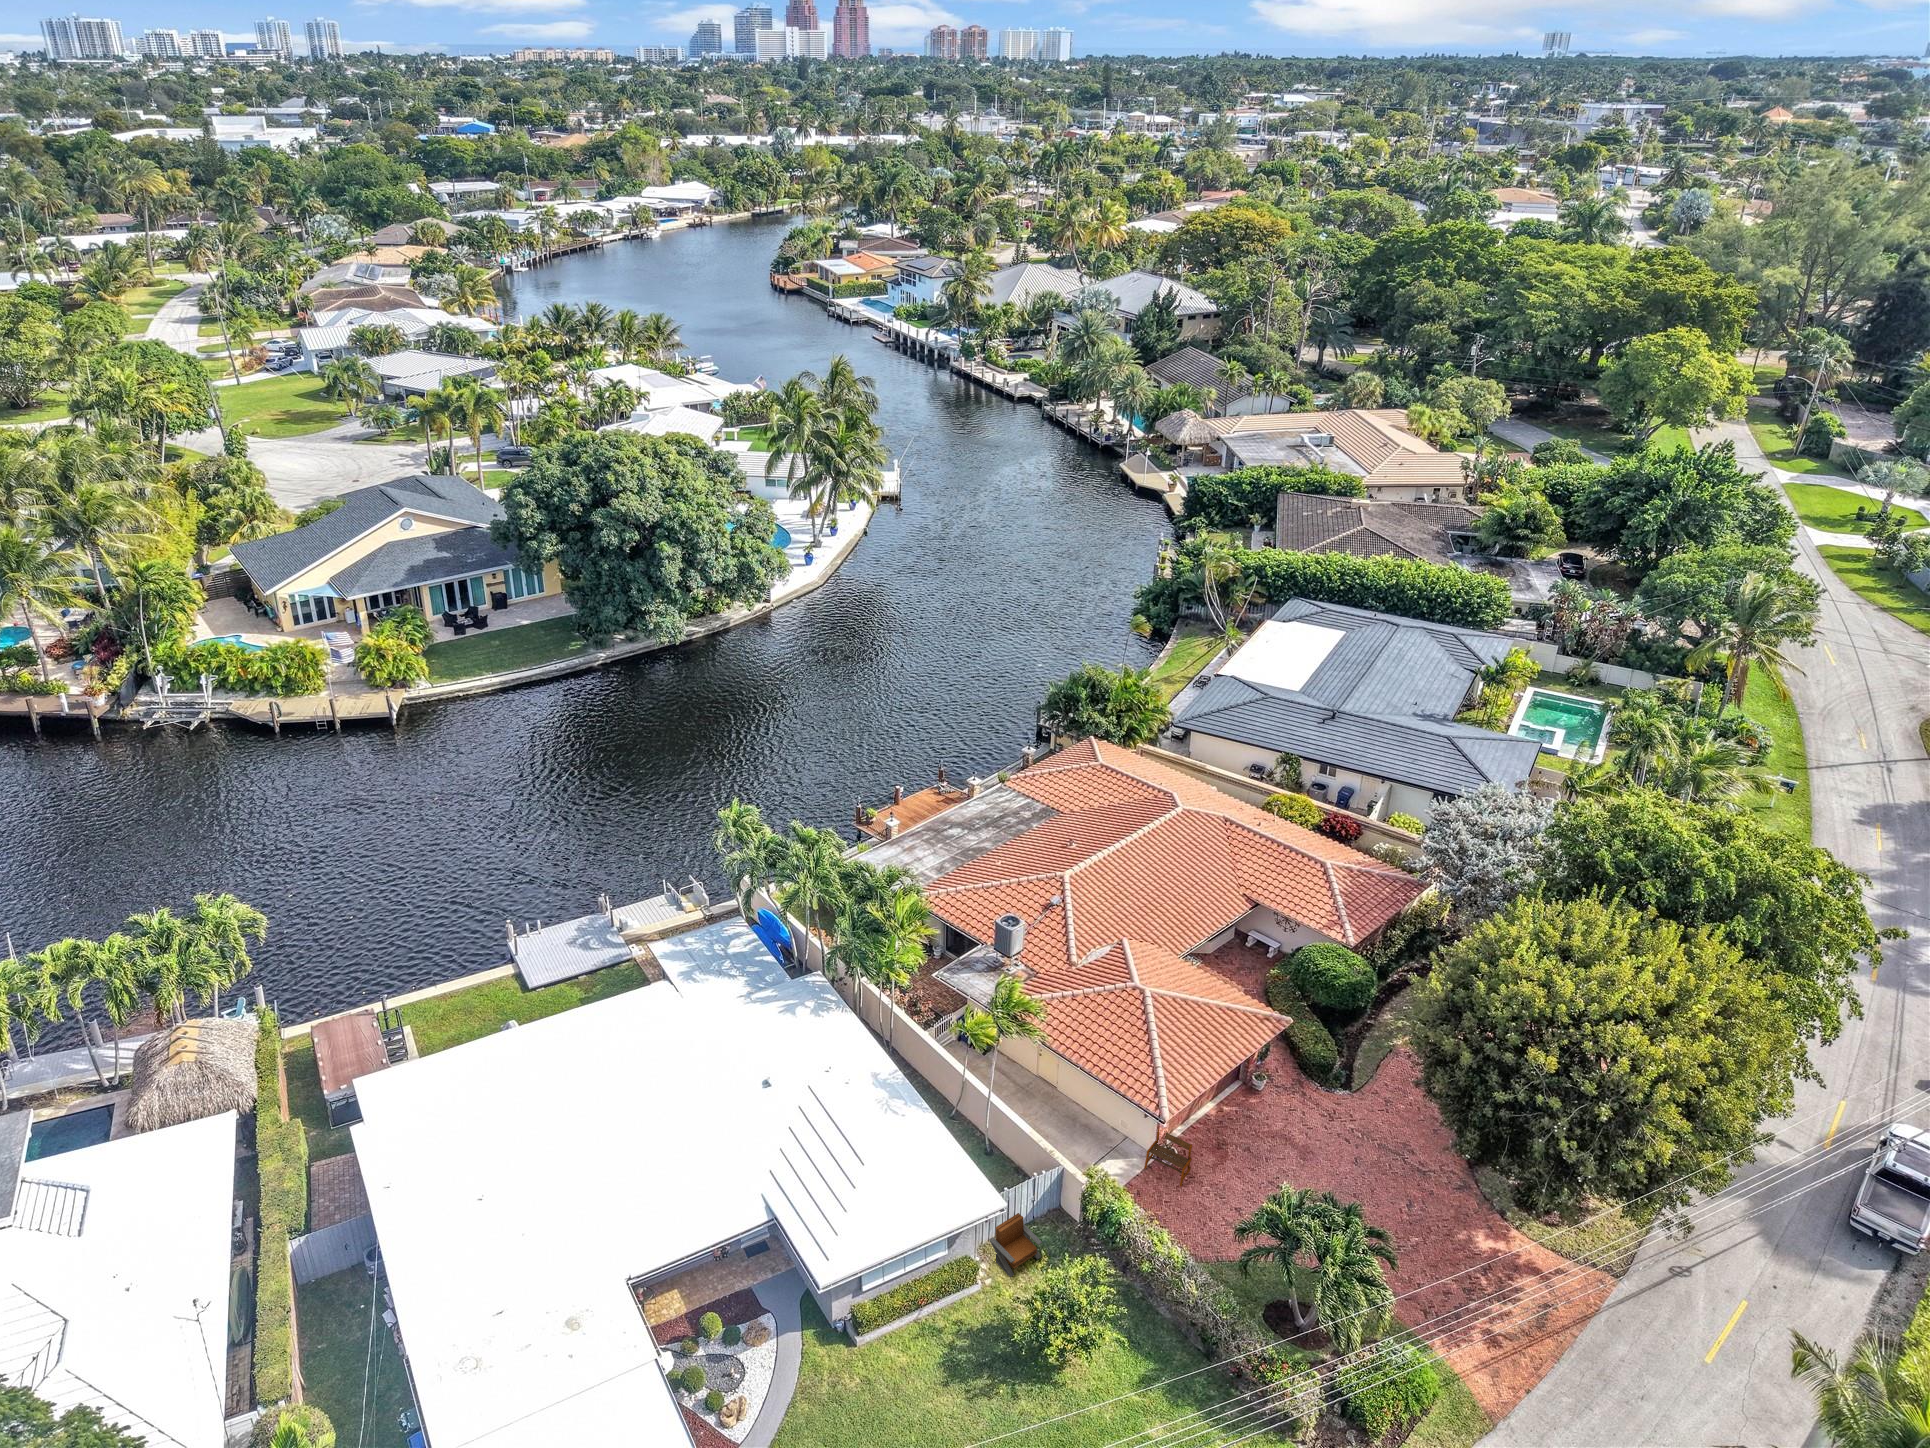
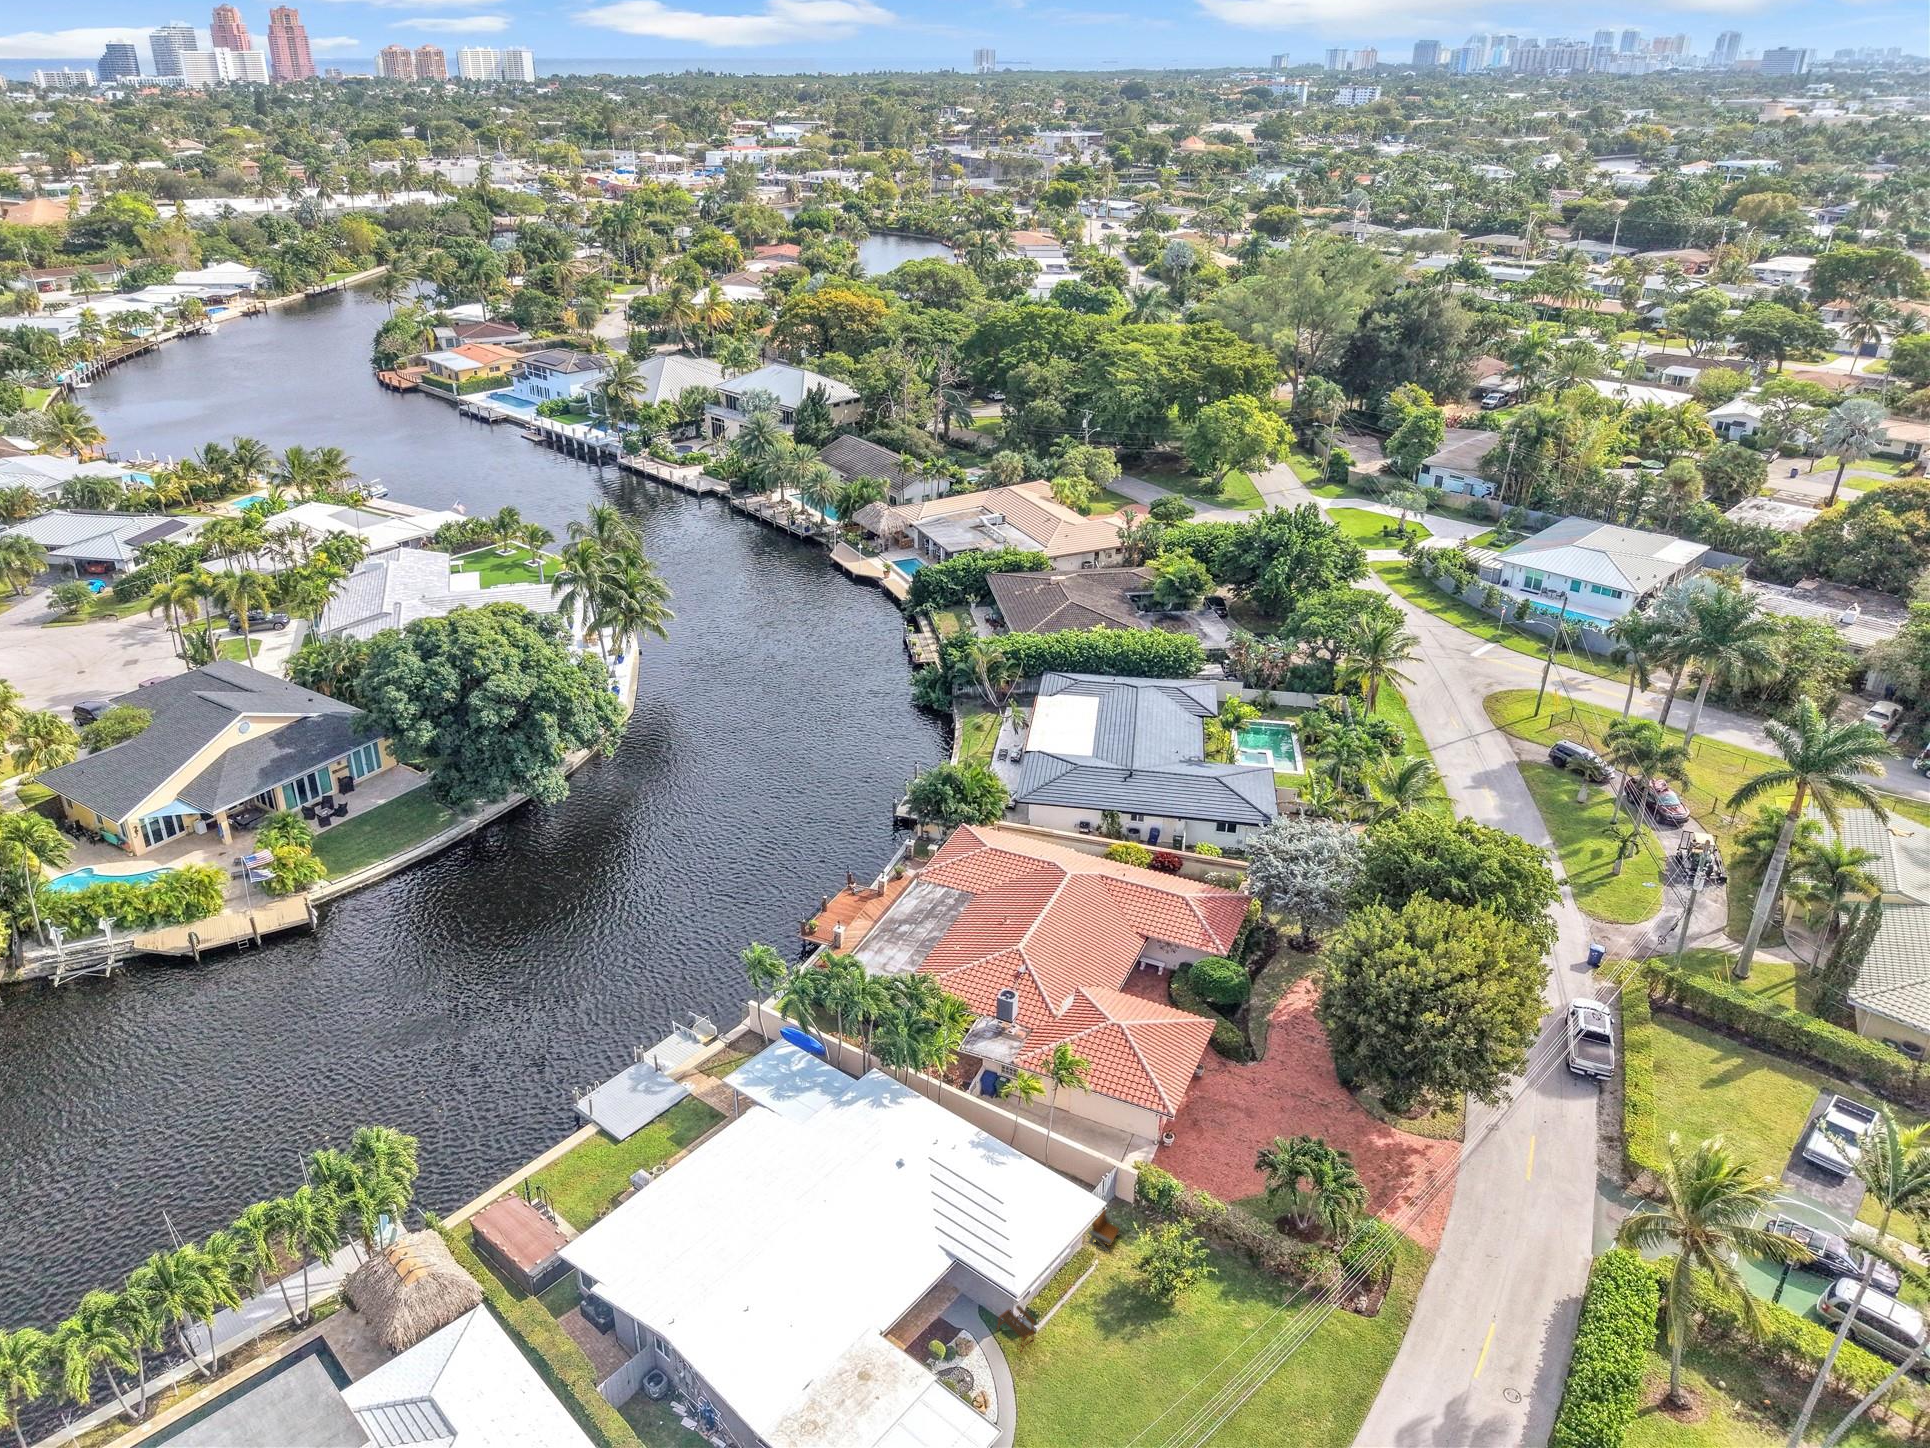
bench: present [1144,1129,1192,1187] -> present [997,1305,1035,1352]

